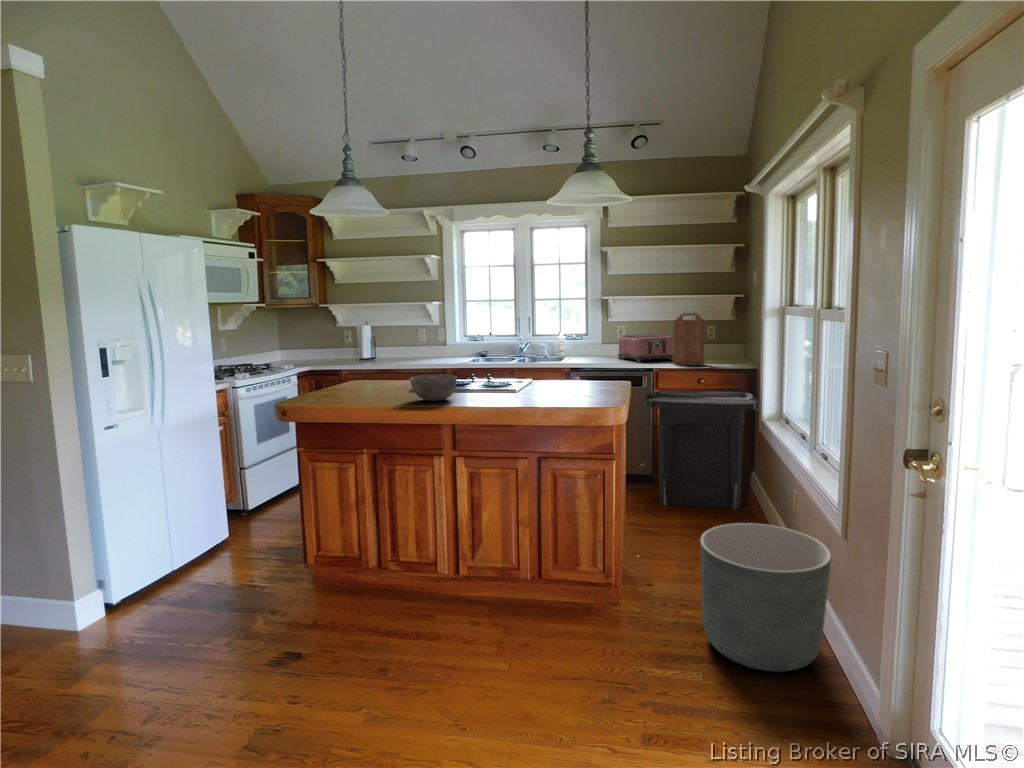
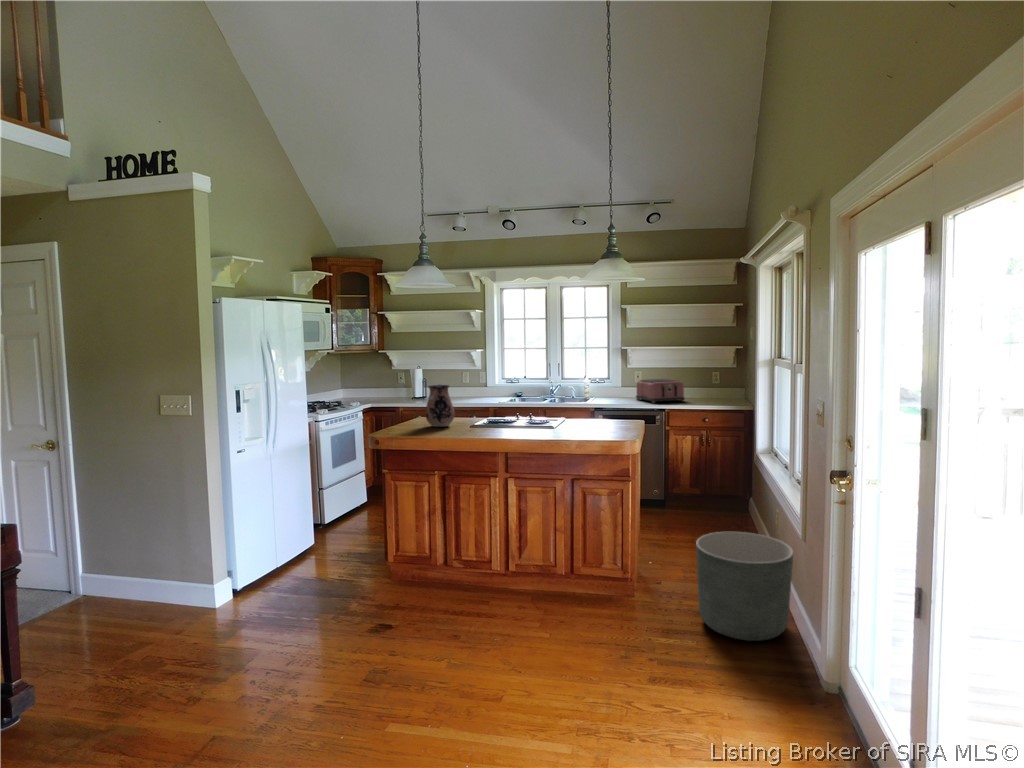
cutting board: present [673,313,705,364] -> none [683,362,710,406]
ceramic pitcher: none [354,339,392,392] -> present [426,385,455,427]
bowl: present [410,374,457,401] -> none [472,413,509,434]
trash can: present [646,391,759,509] -> none [659,428,754,530]

